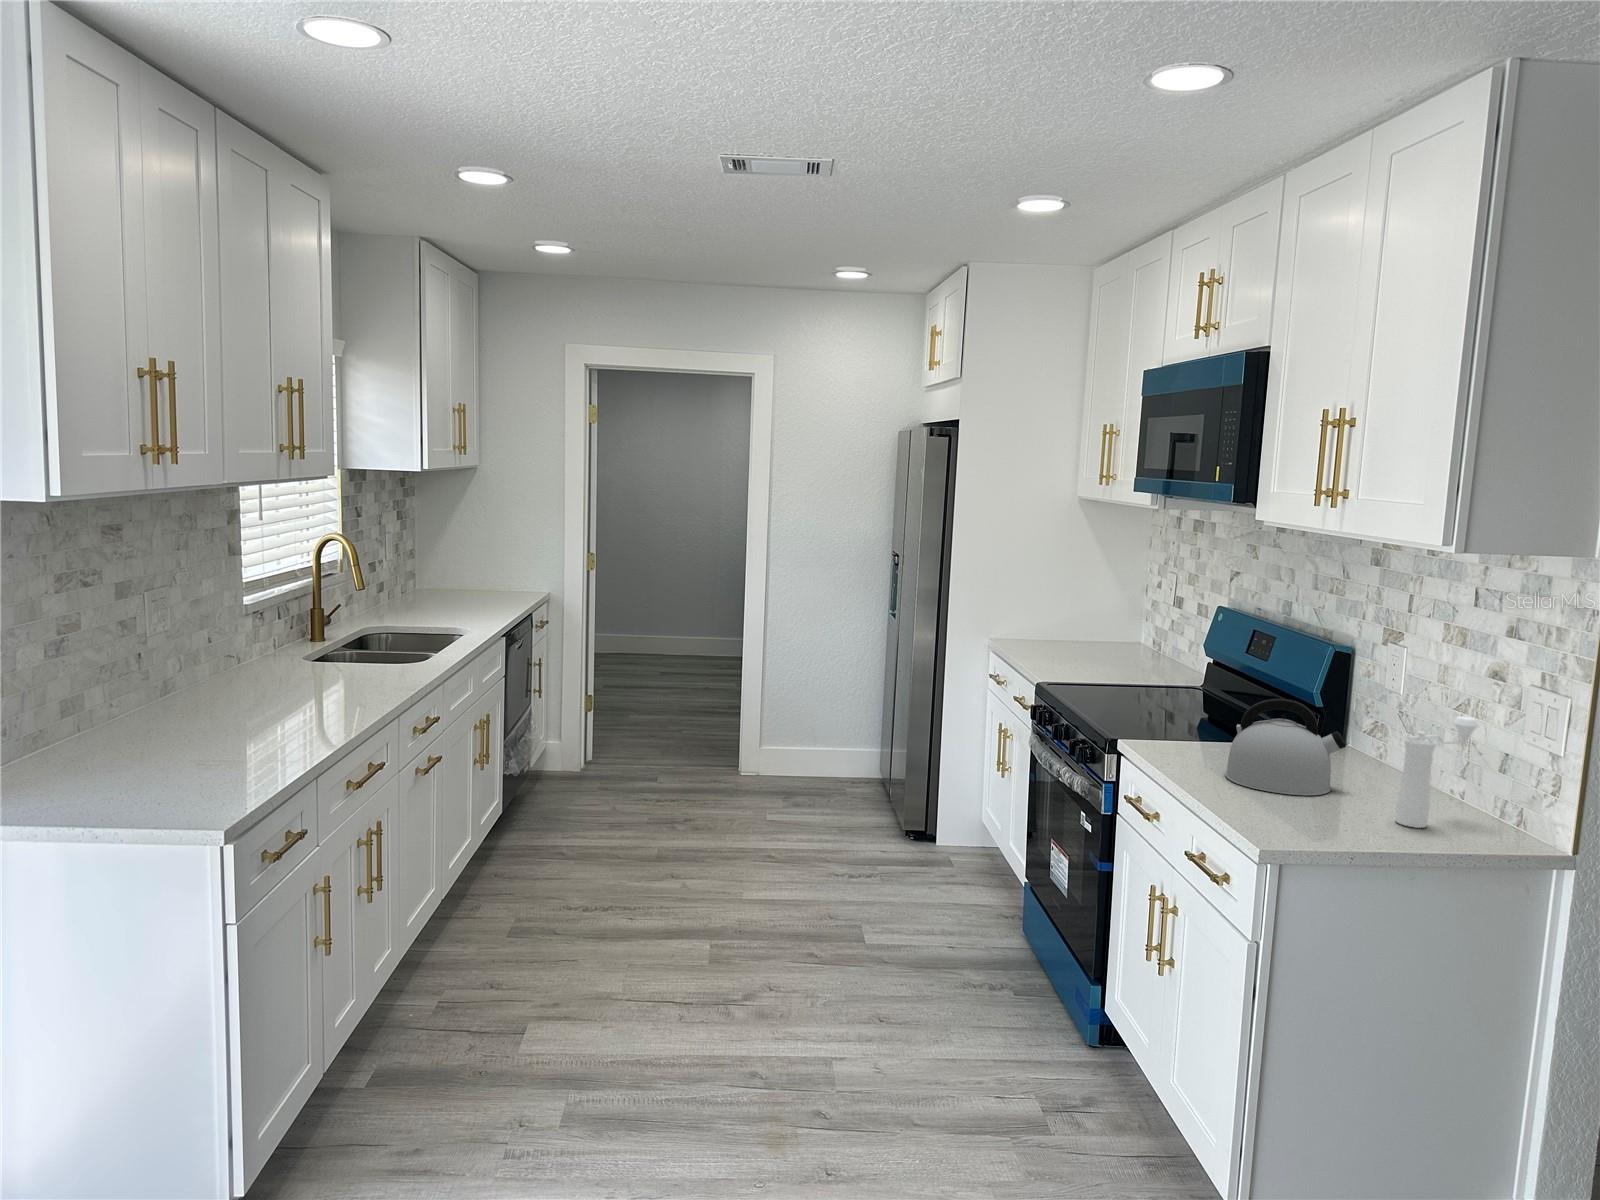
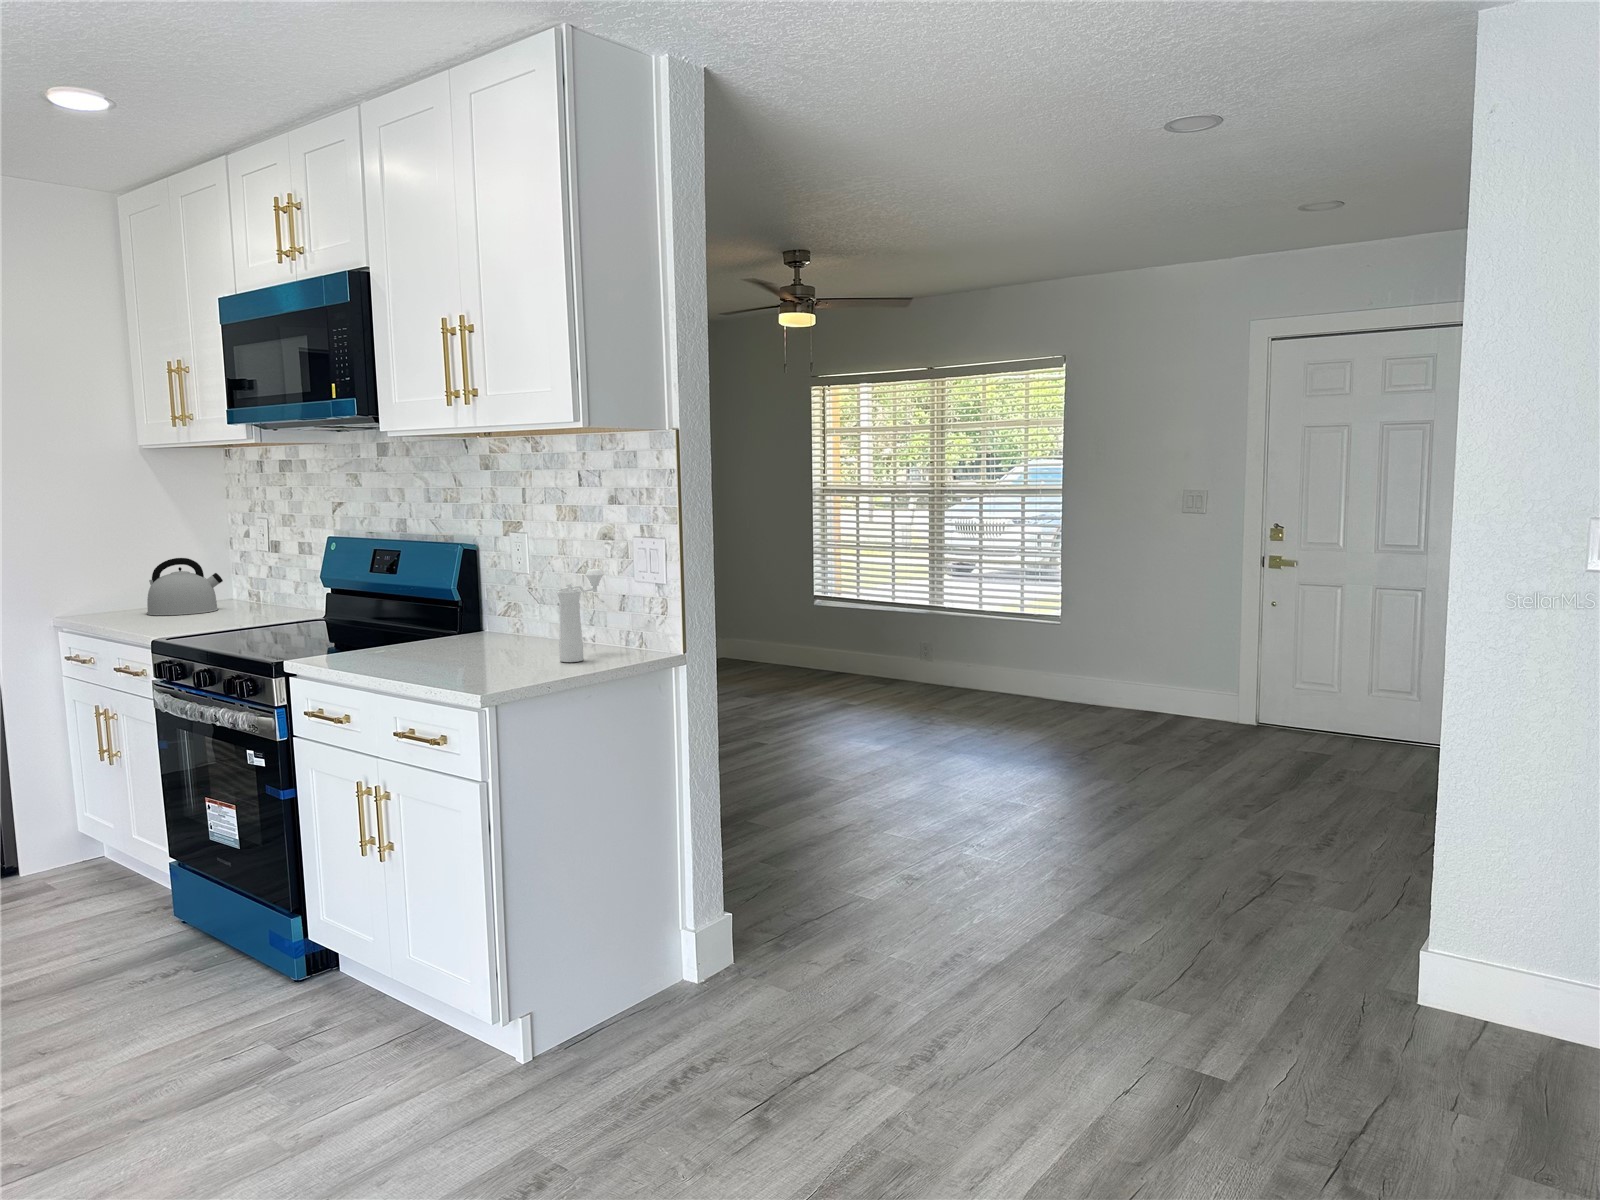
kettle: present [1225,699,1346,795] -> present [147,558,223,615]

